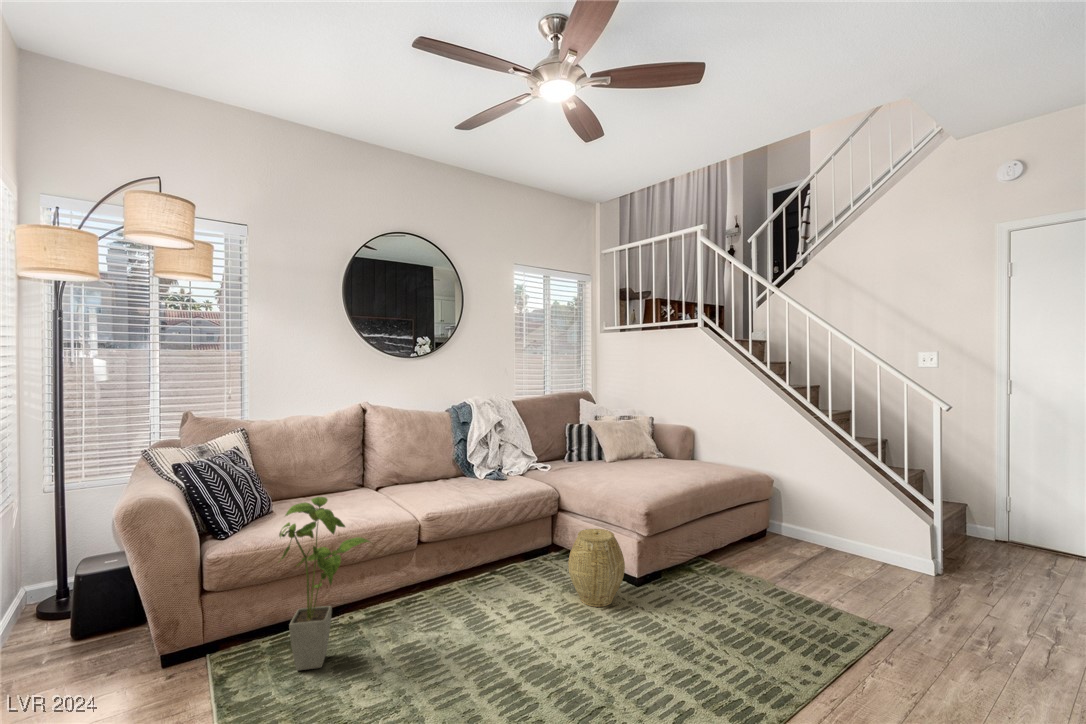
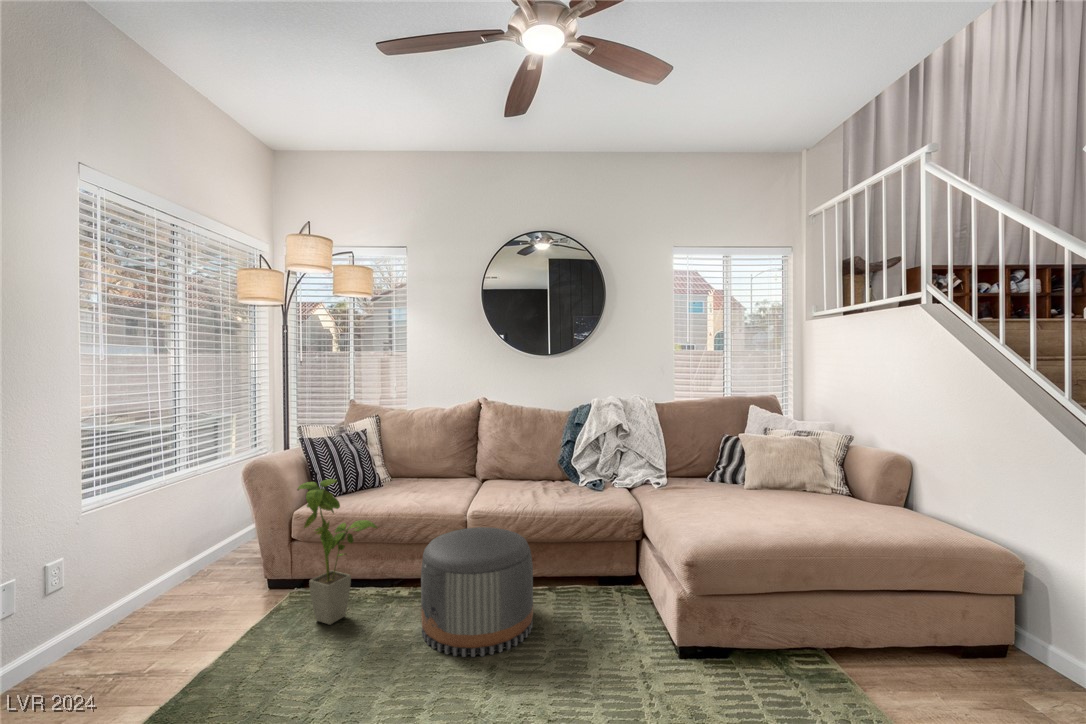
pouf: none [418,522,526,645] -> present [421,527,533,657]
woven basket: present [568,529,625,607] -> none [577,566,647,666]

